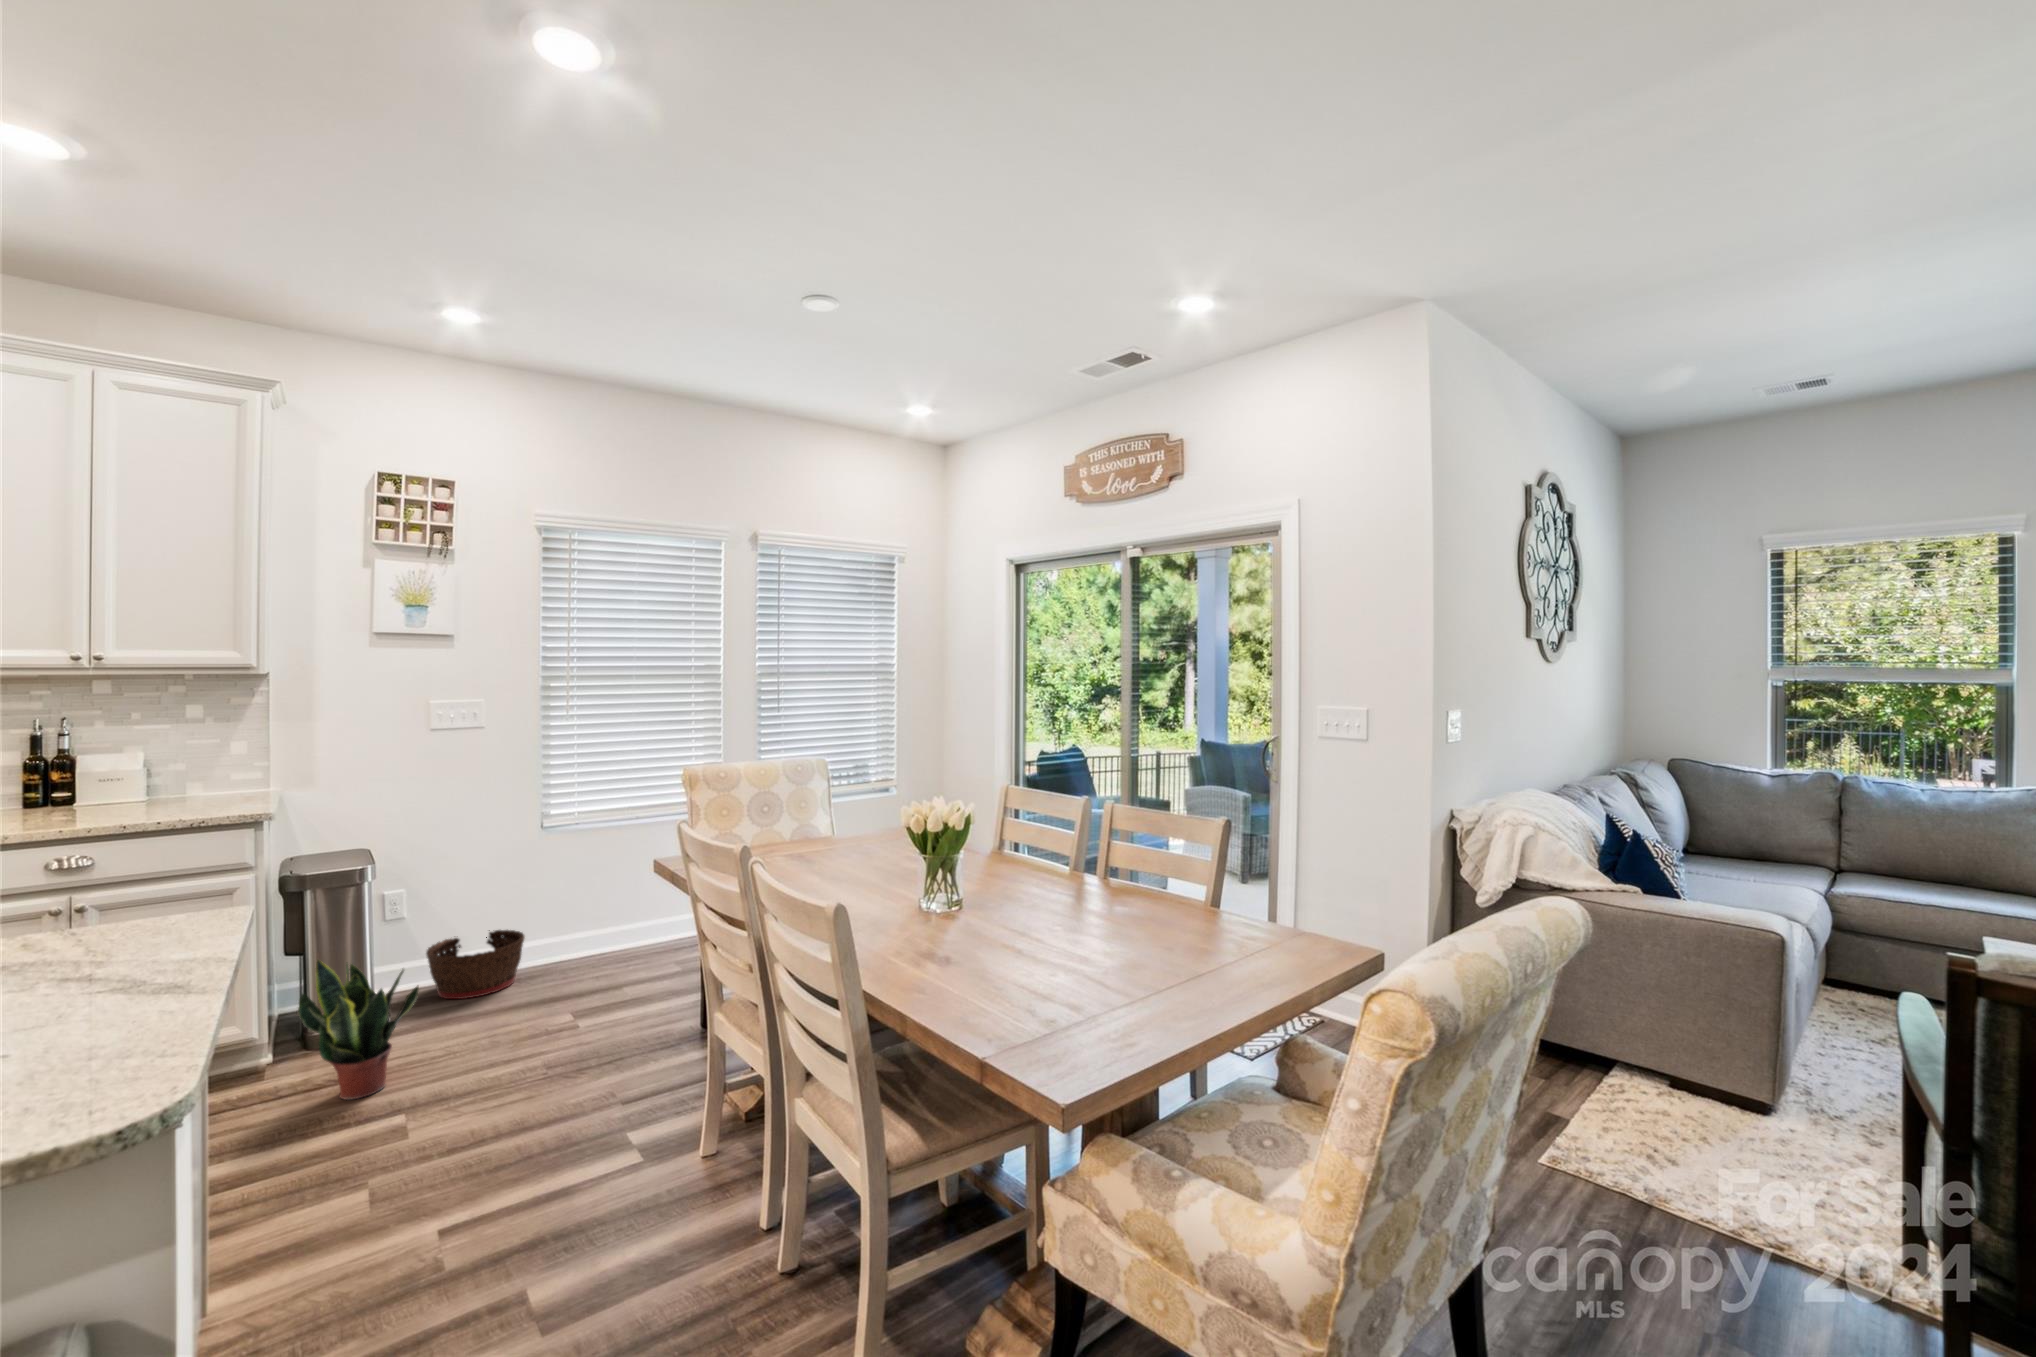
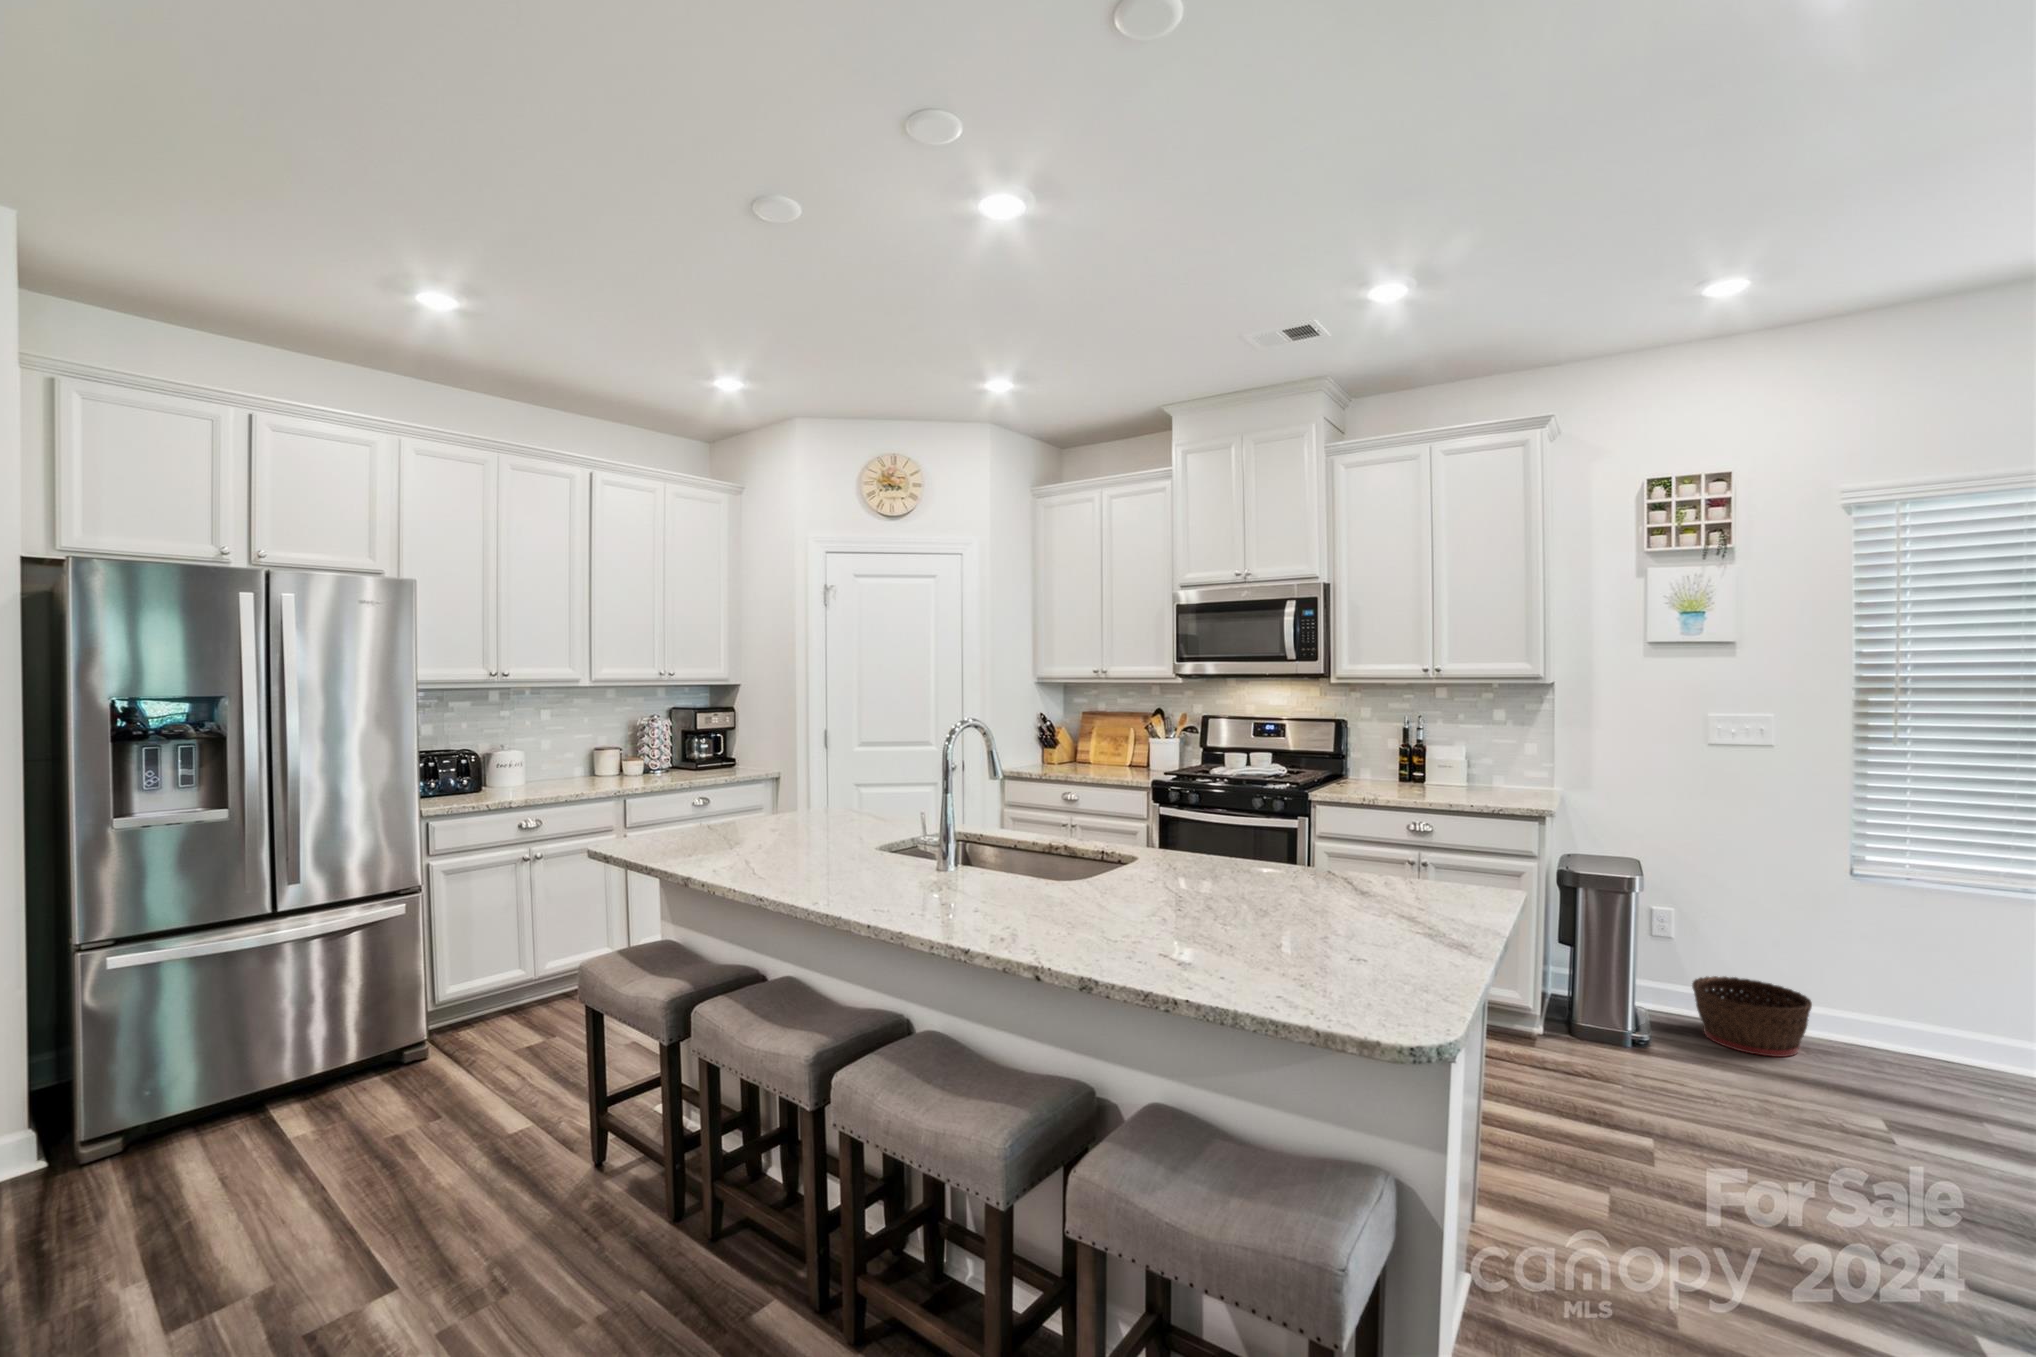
potted plant: present [298,960,419,1100] -> none [1563,956,1673,1105]

